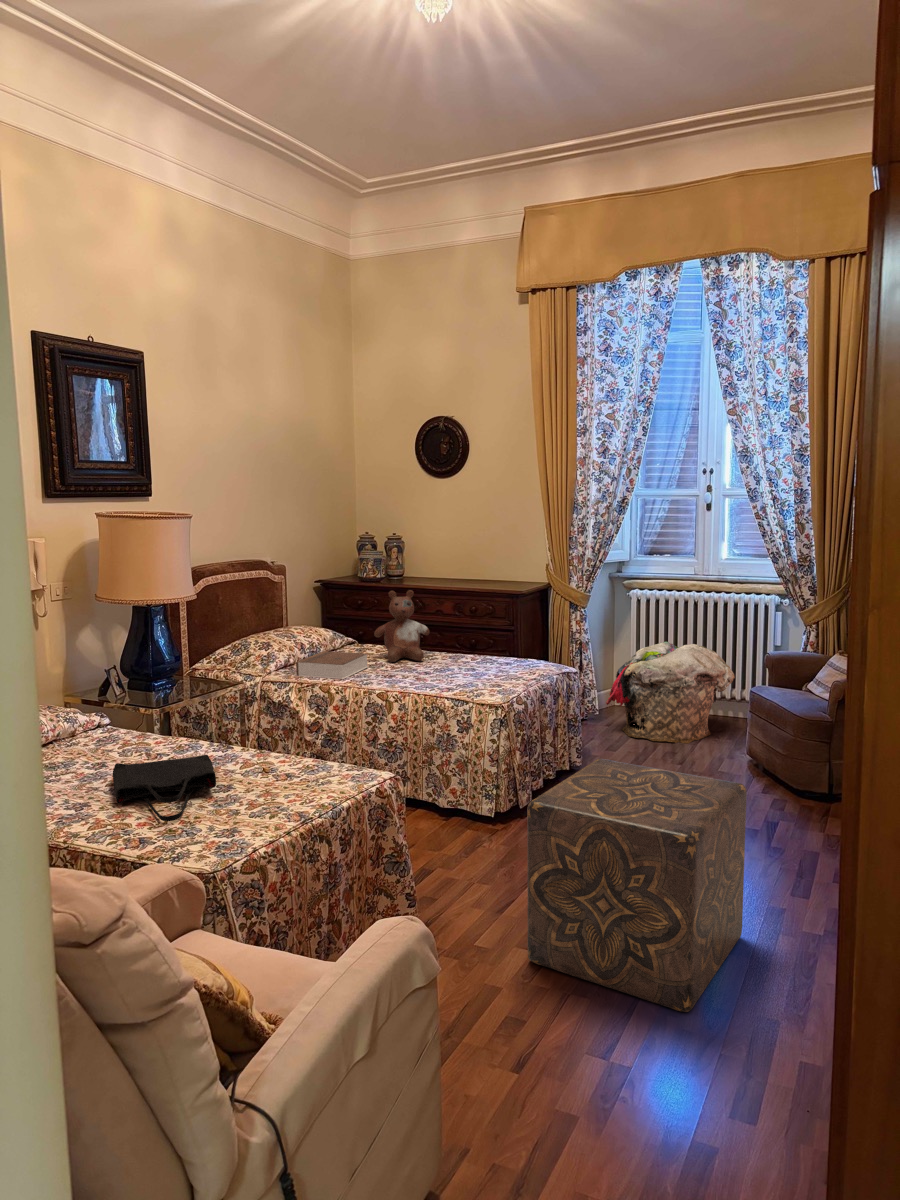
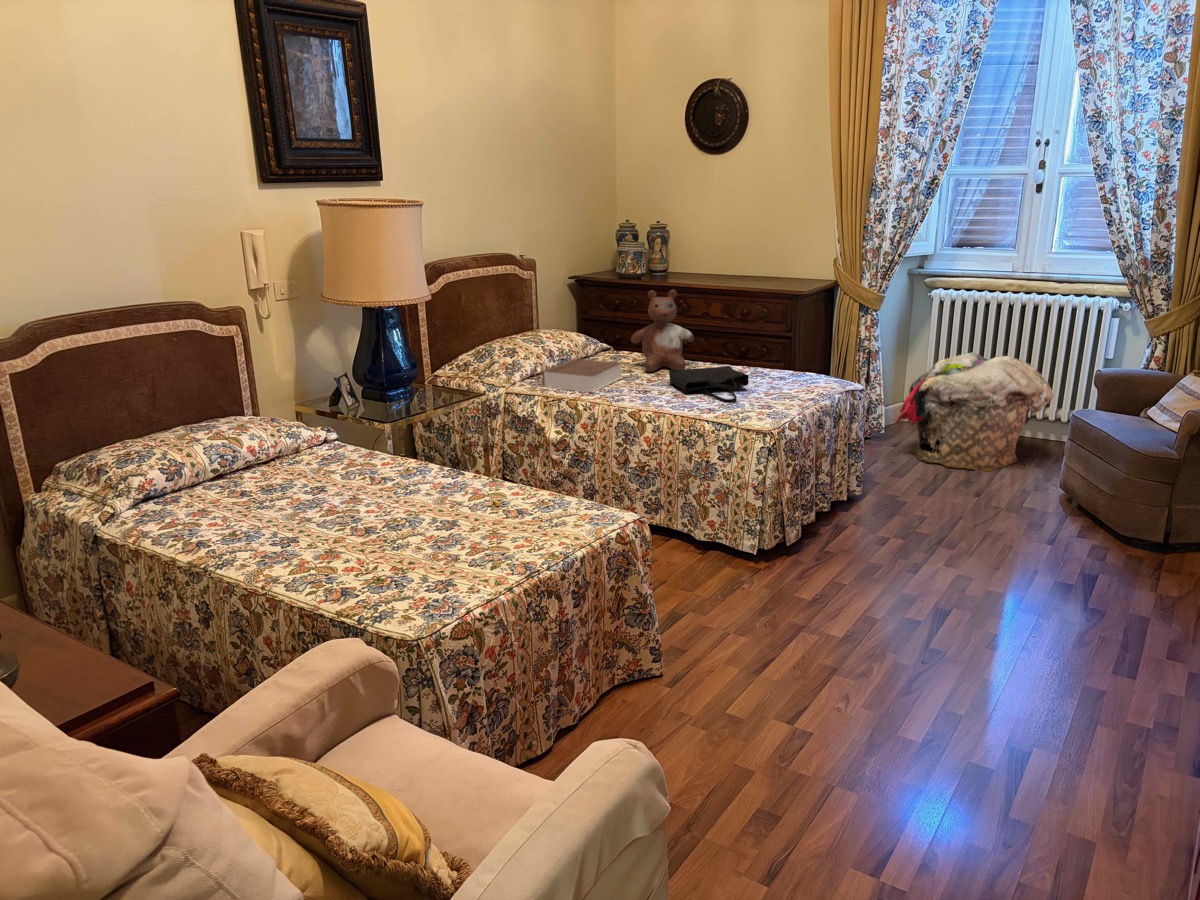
tote bag: present [113,755,216,821] -> present [669,366,748,403]
ottoman: present [527,759,747,1012] -> none [785,507,1069,816]

